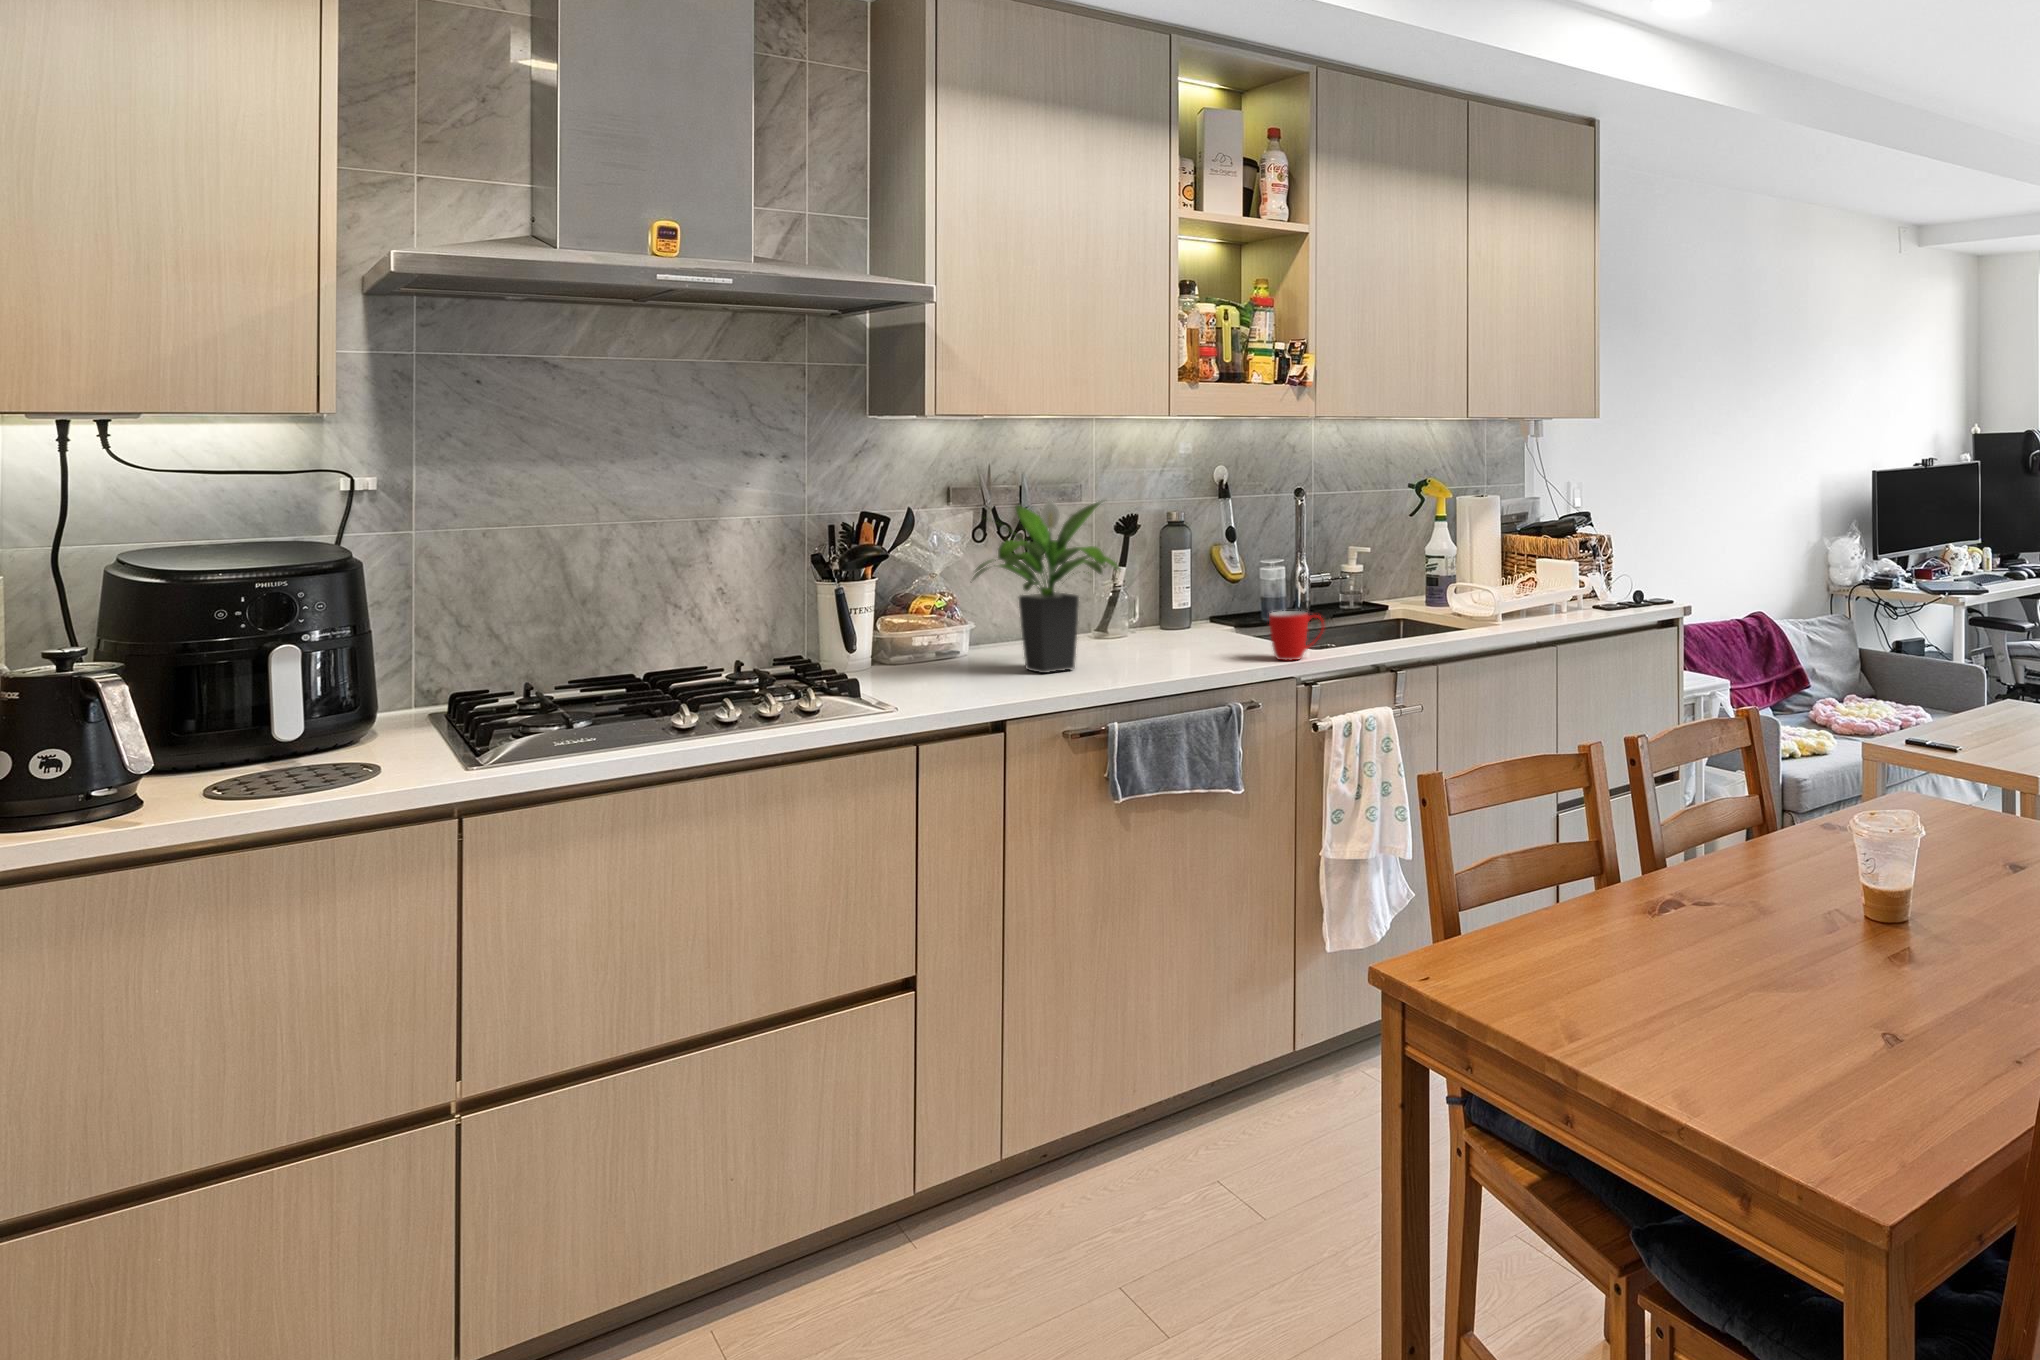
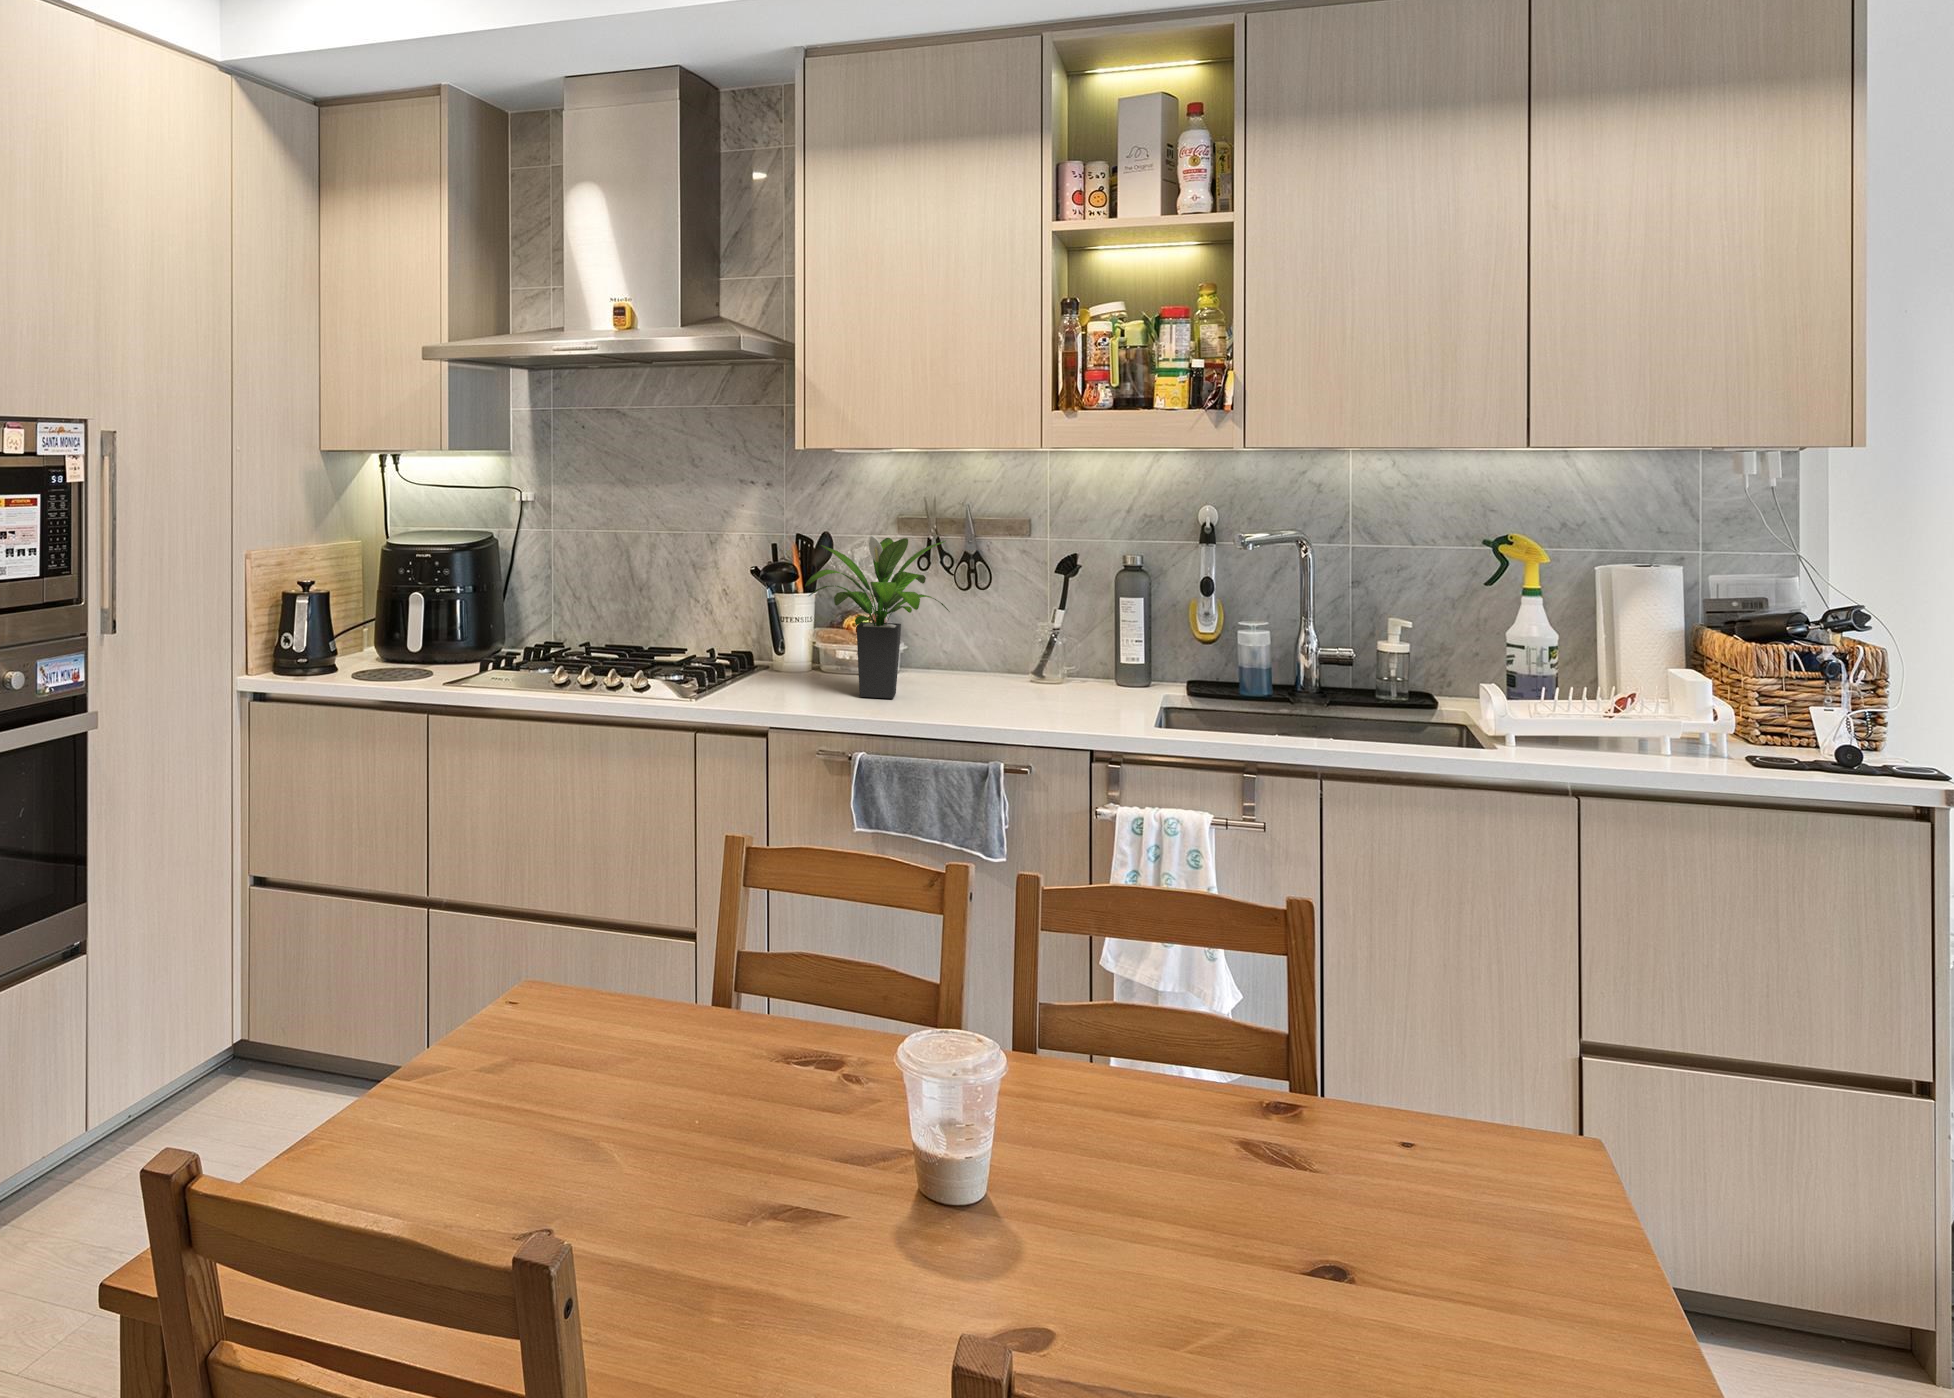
mug: present [1269,611,1324,660] -> none [1080,675,1140,730]

